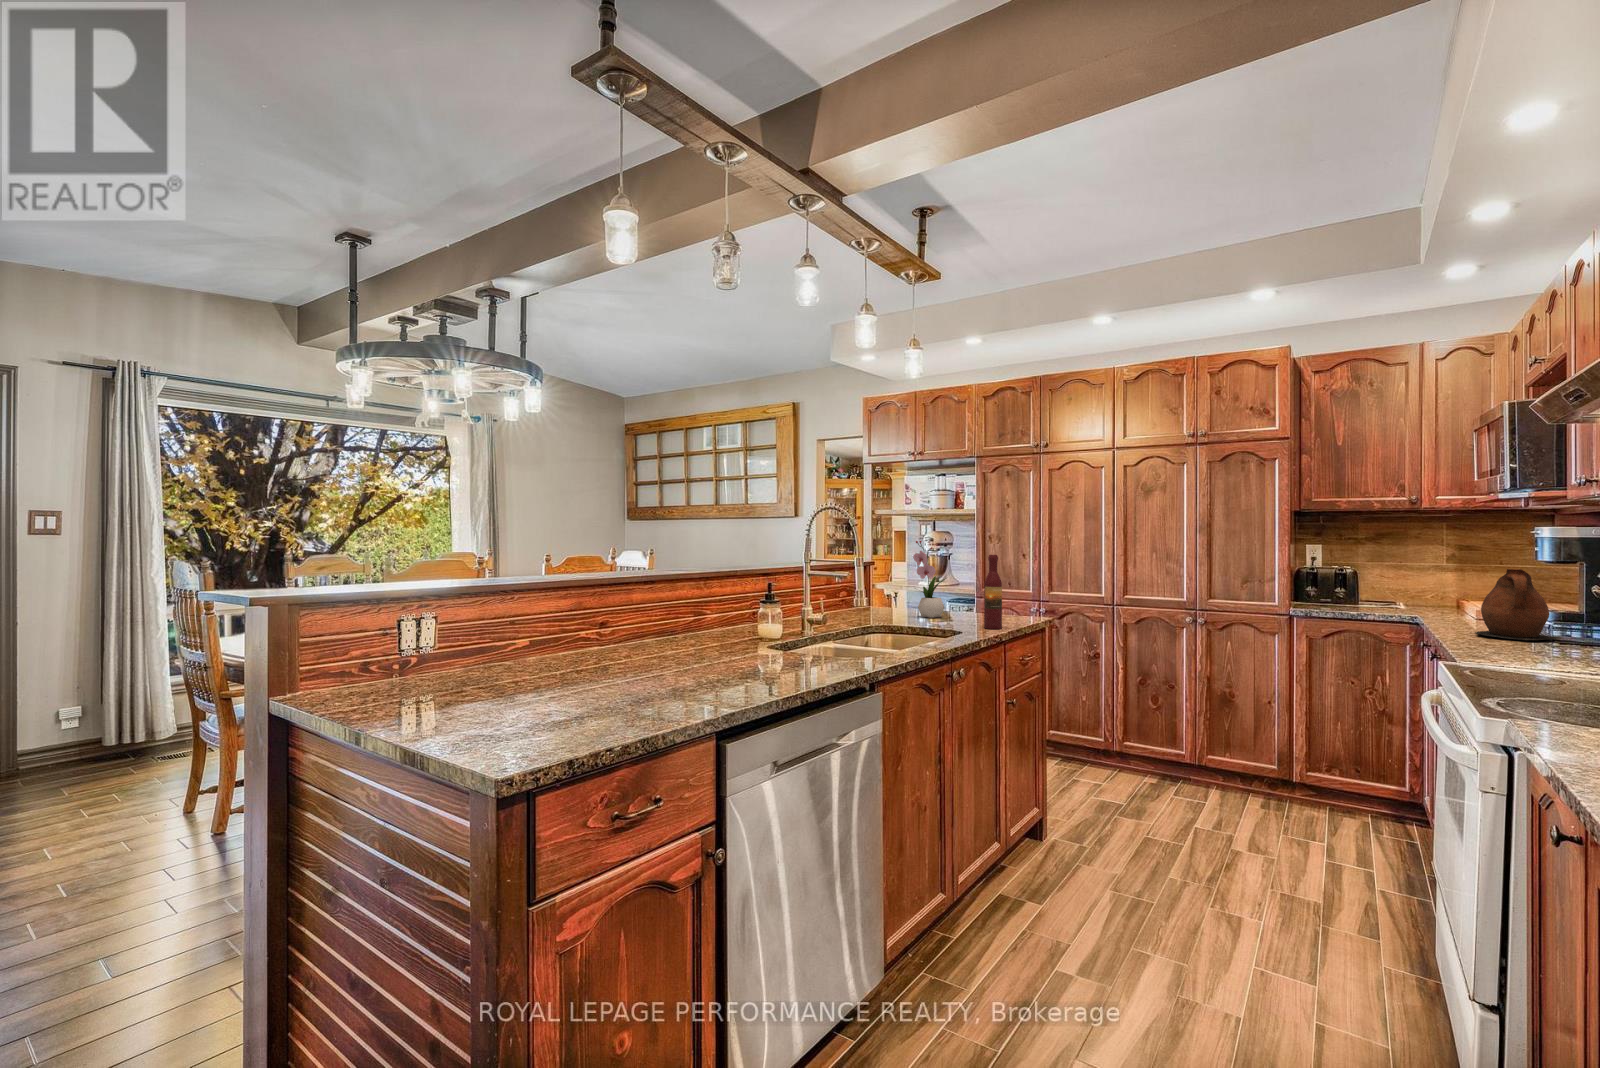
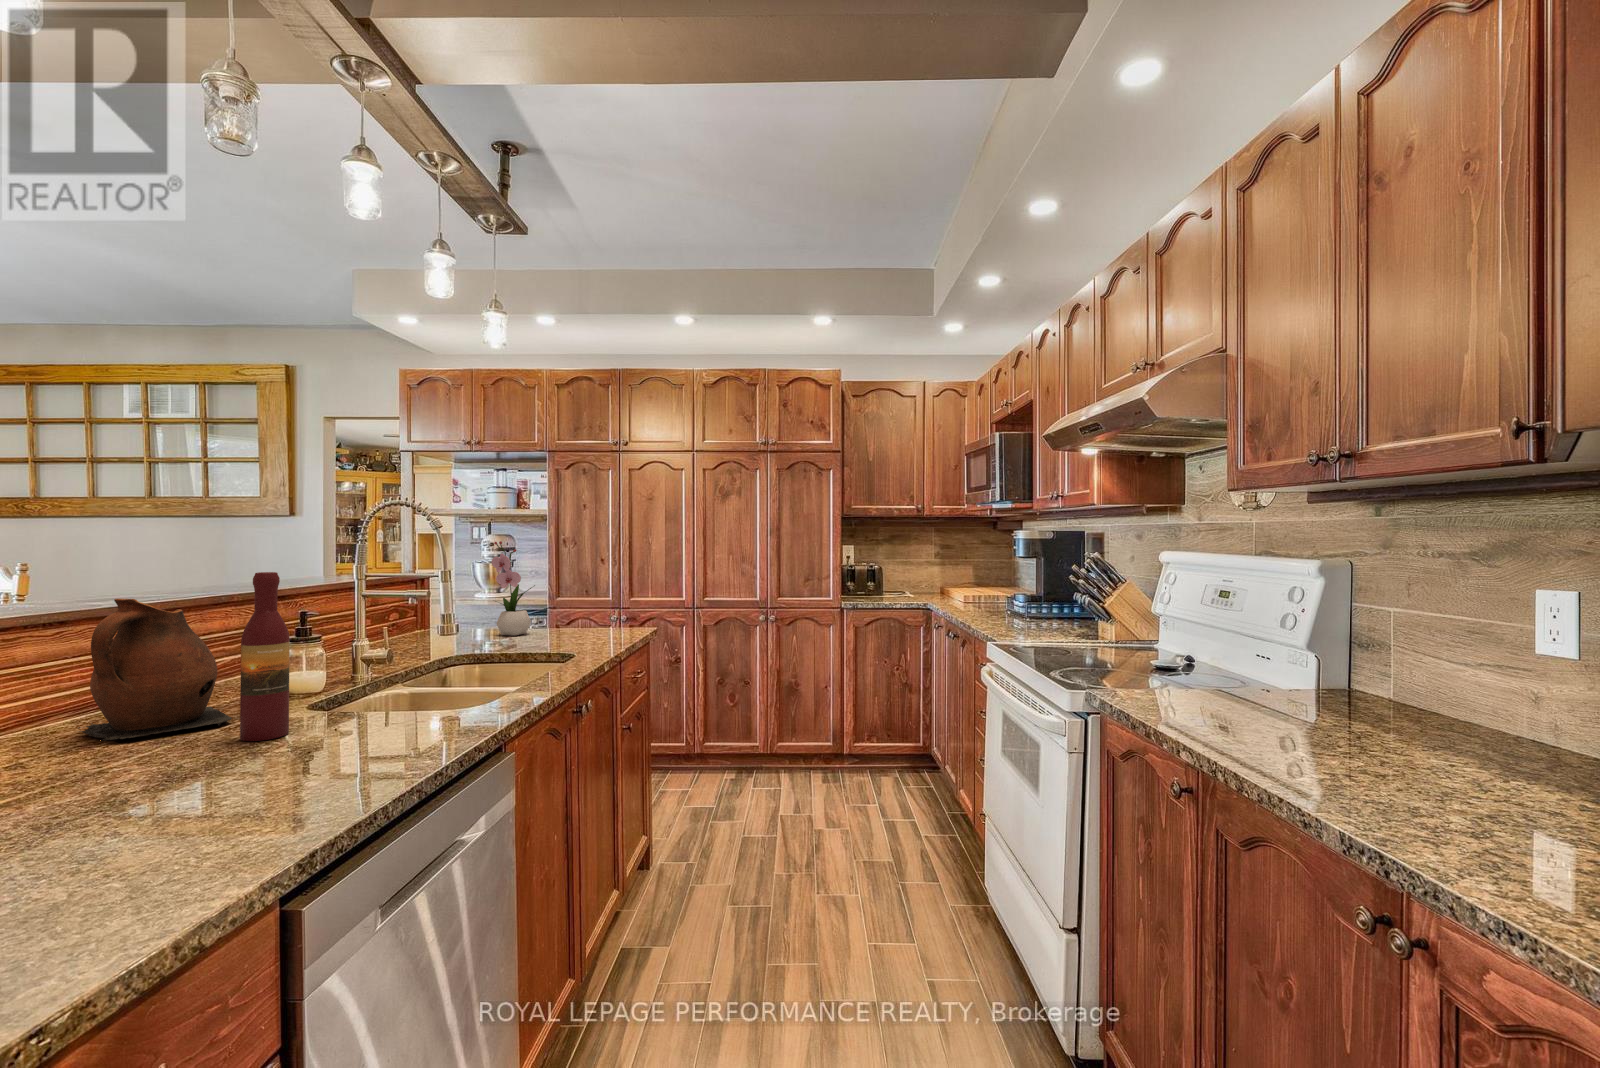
wine bottle: present [984,555,1002,629] -> present [240,572,290,741]
ceramic pitcher: present [1475,569,1559,640] -> present [78,599,232,740]

